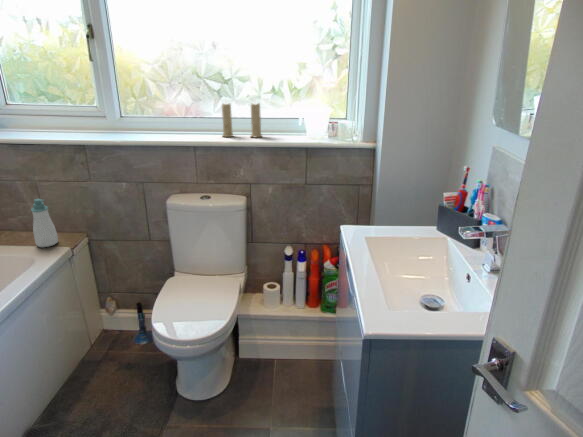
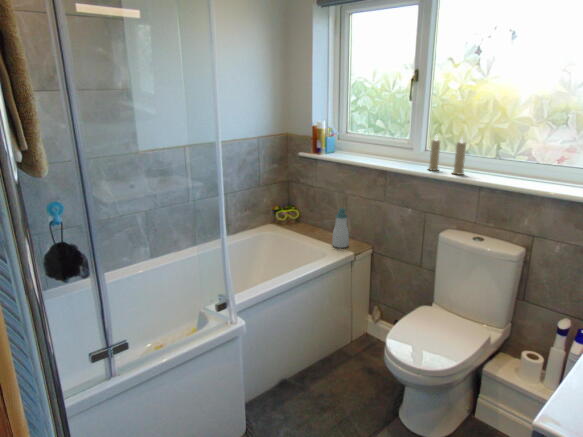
candle: present [222,99,262,137] -> present [428,137,466,175]

